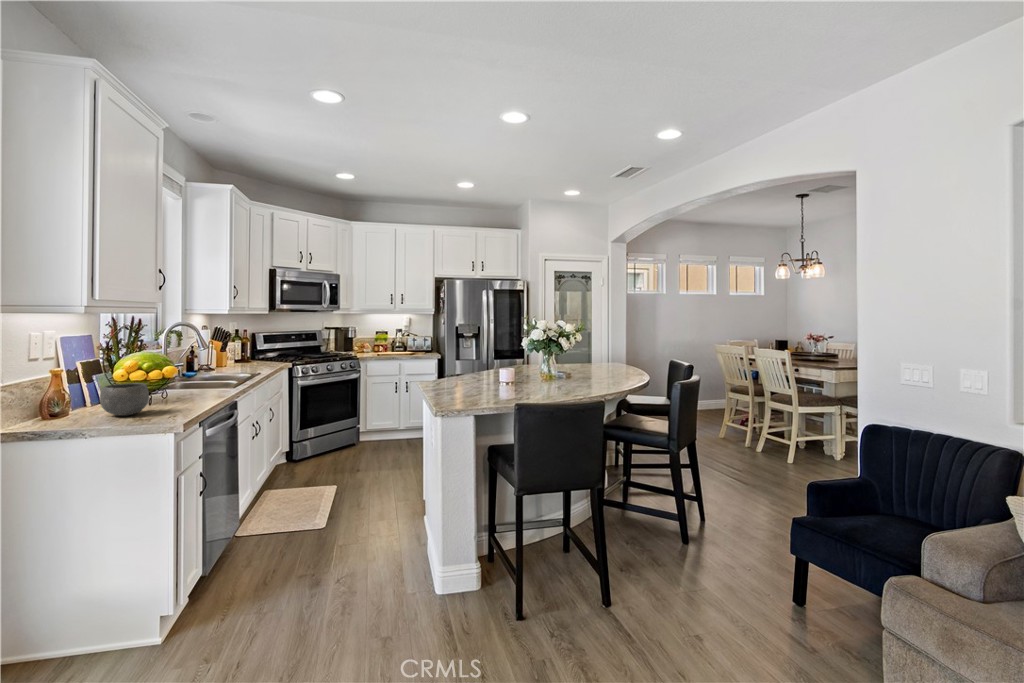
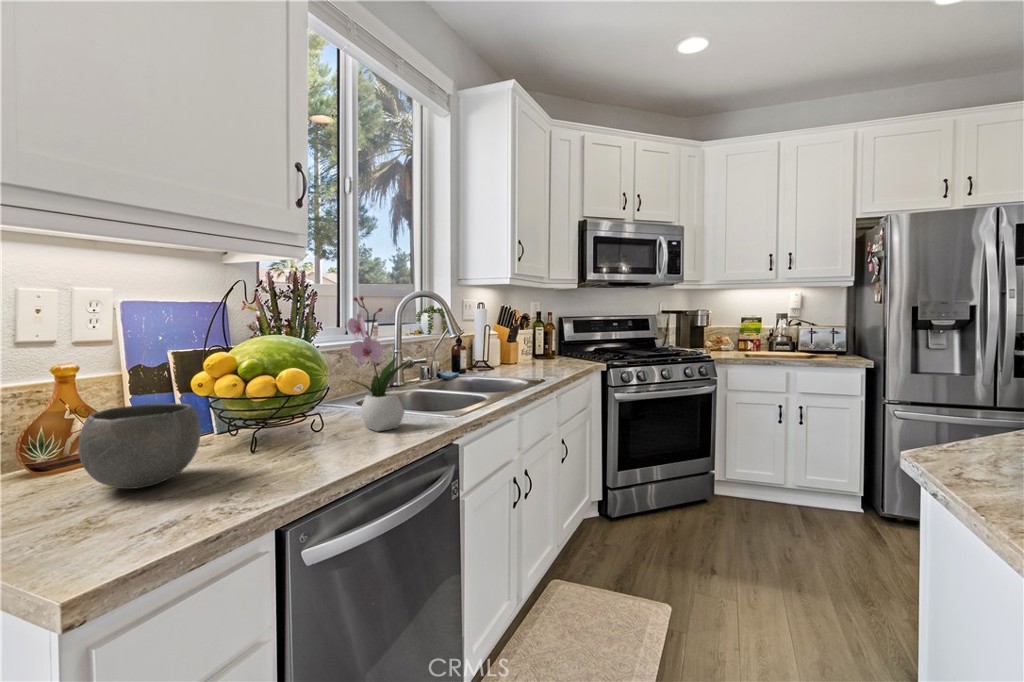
flower arrangement: none [180,333,213,397] -> present [347,297,410,431]

